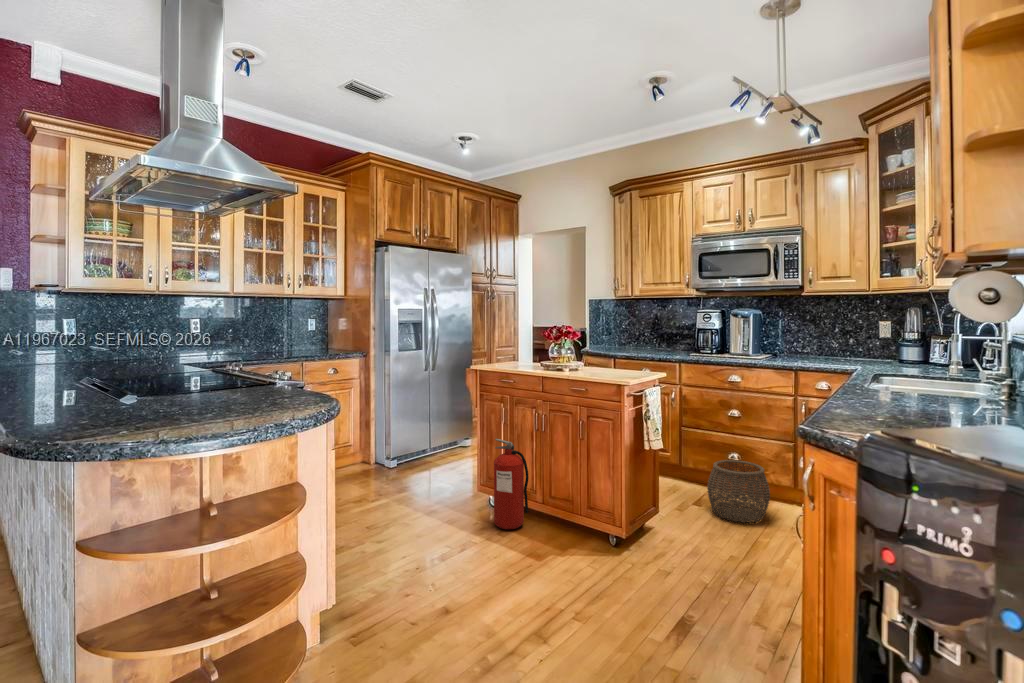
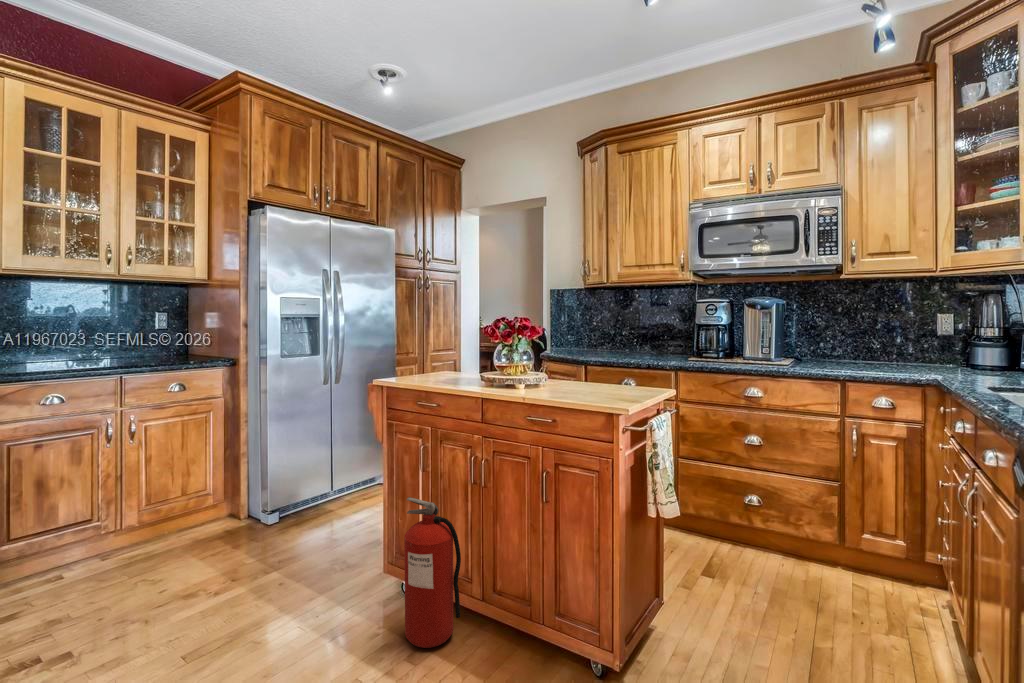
woven basket: present [707,460,770,523] -> none [725,512,820,612]

